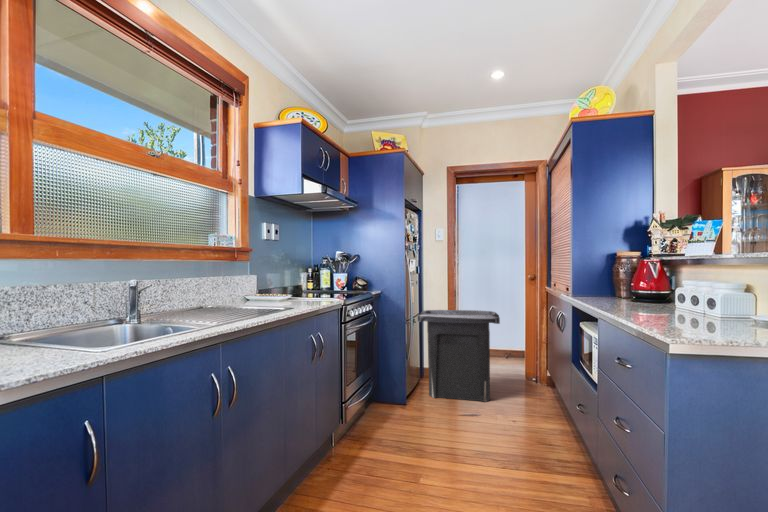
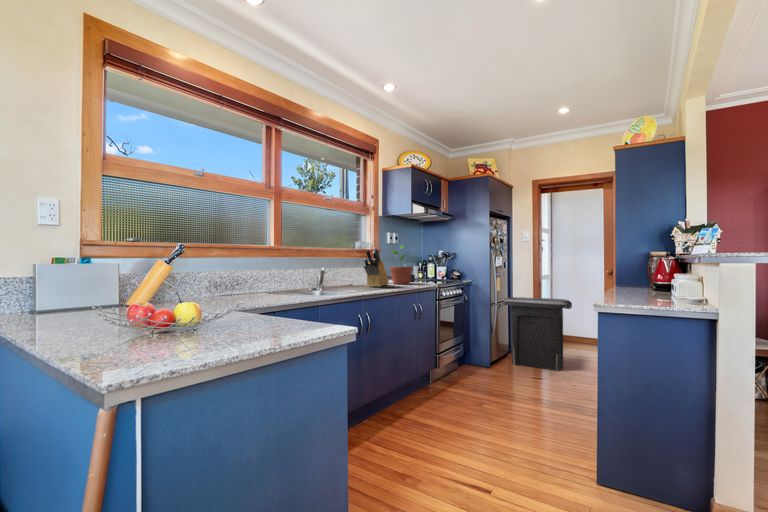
potted plant: none [267,241,305,304] -> present [390,245,413,284]
knife block: none [219,243,266,313] -> present [364,248,389,287]

